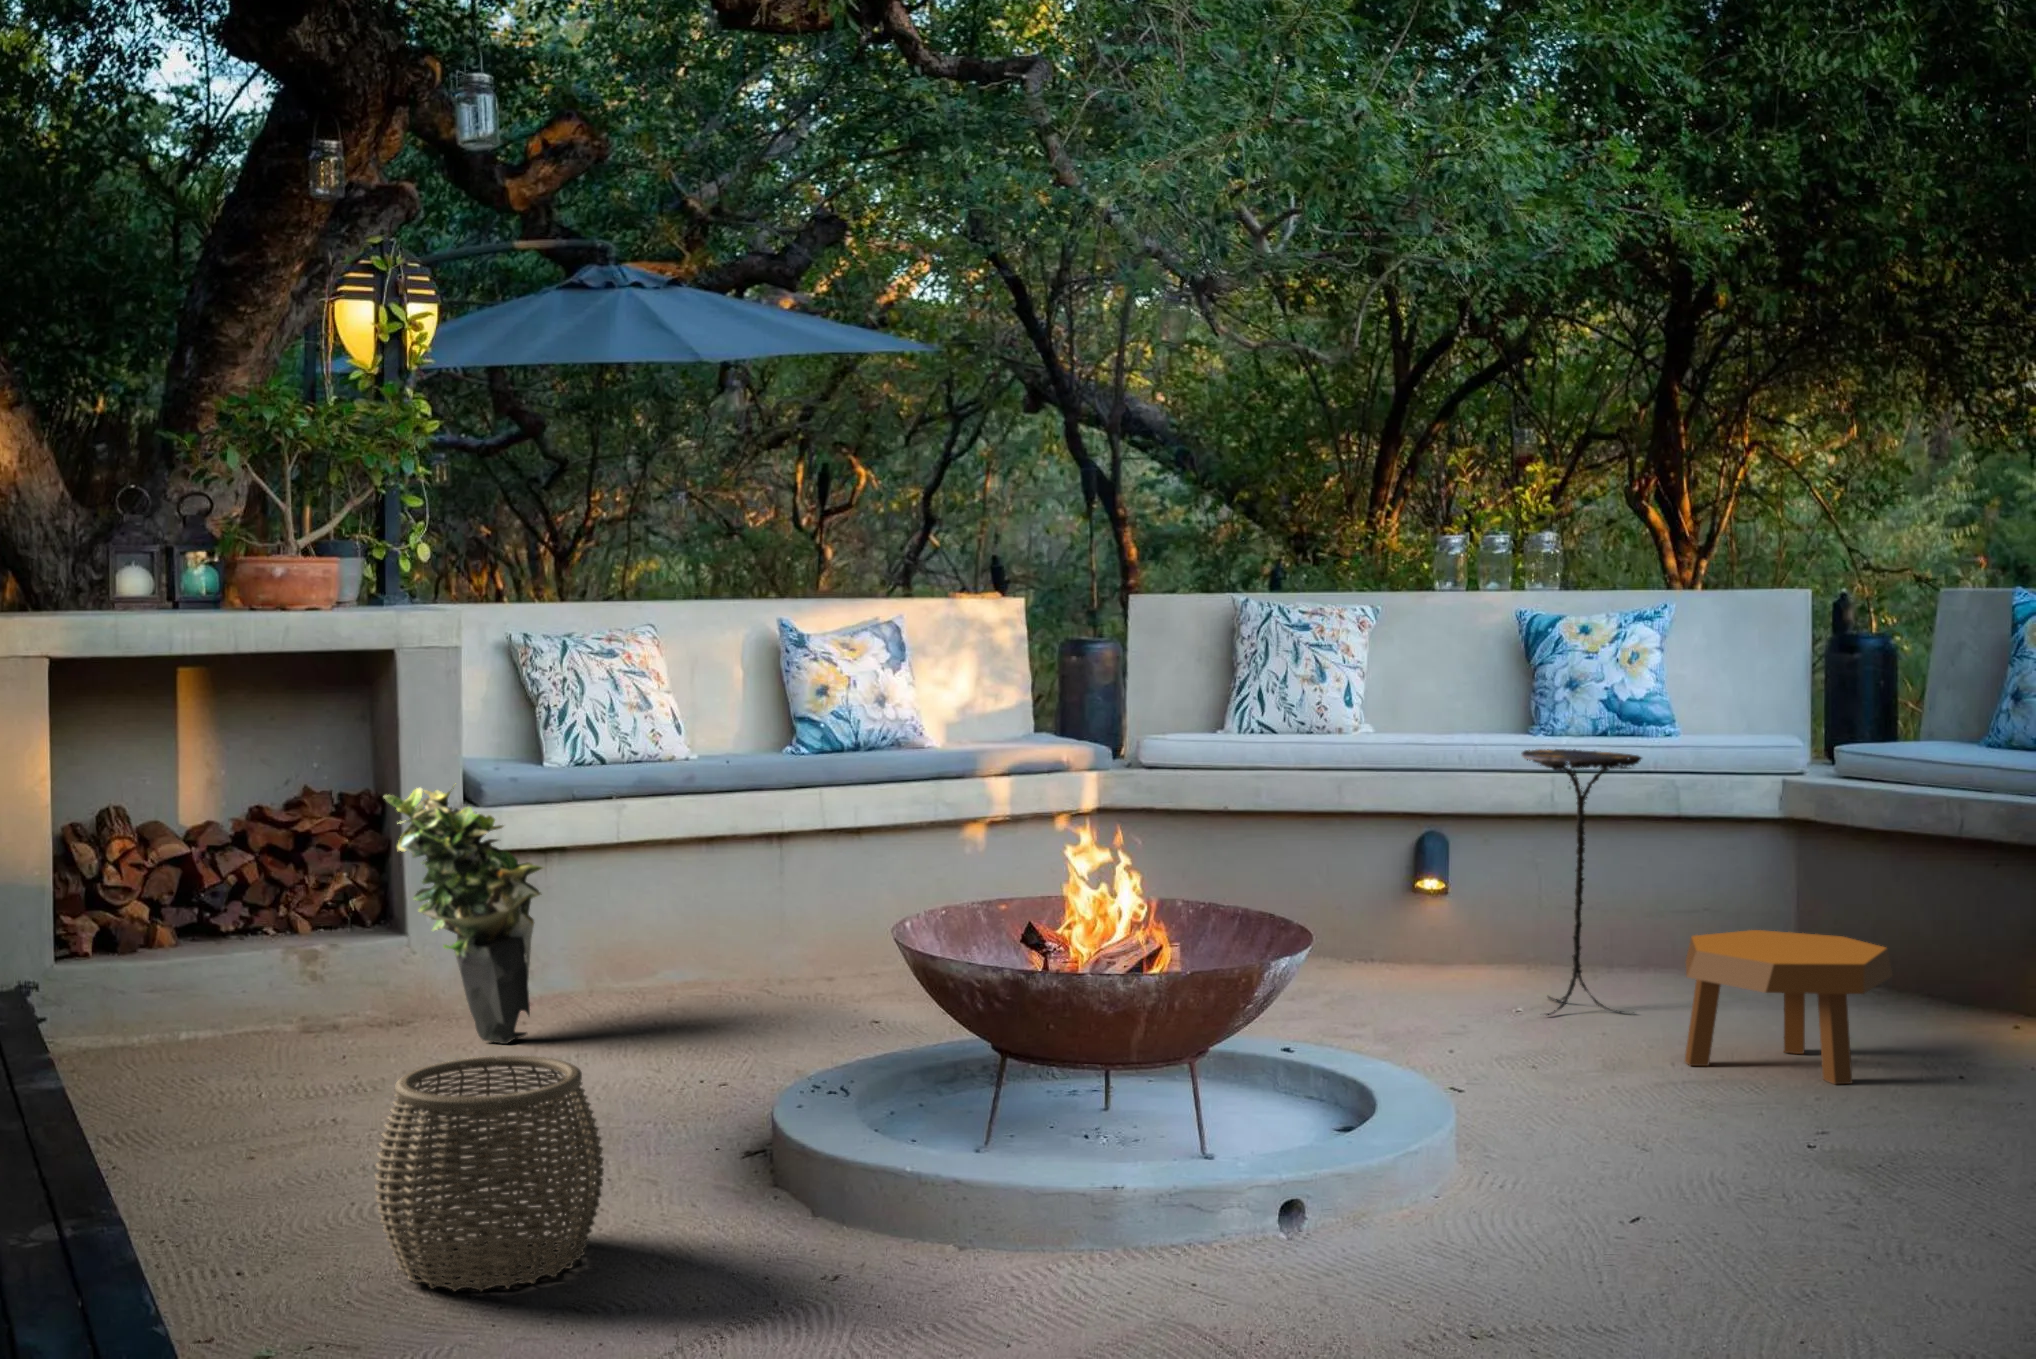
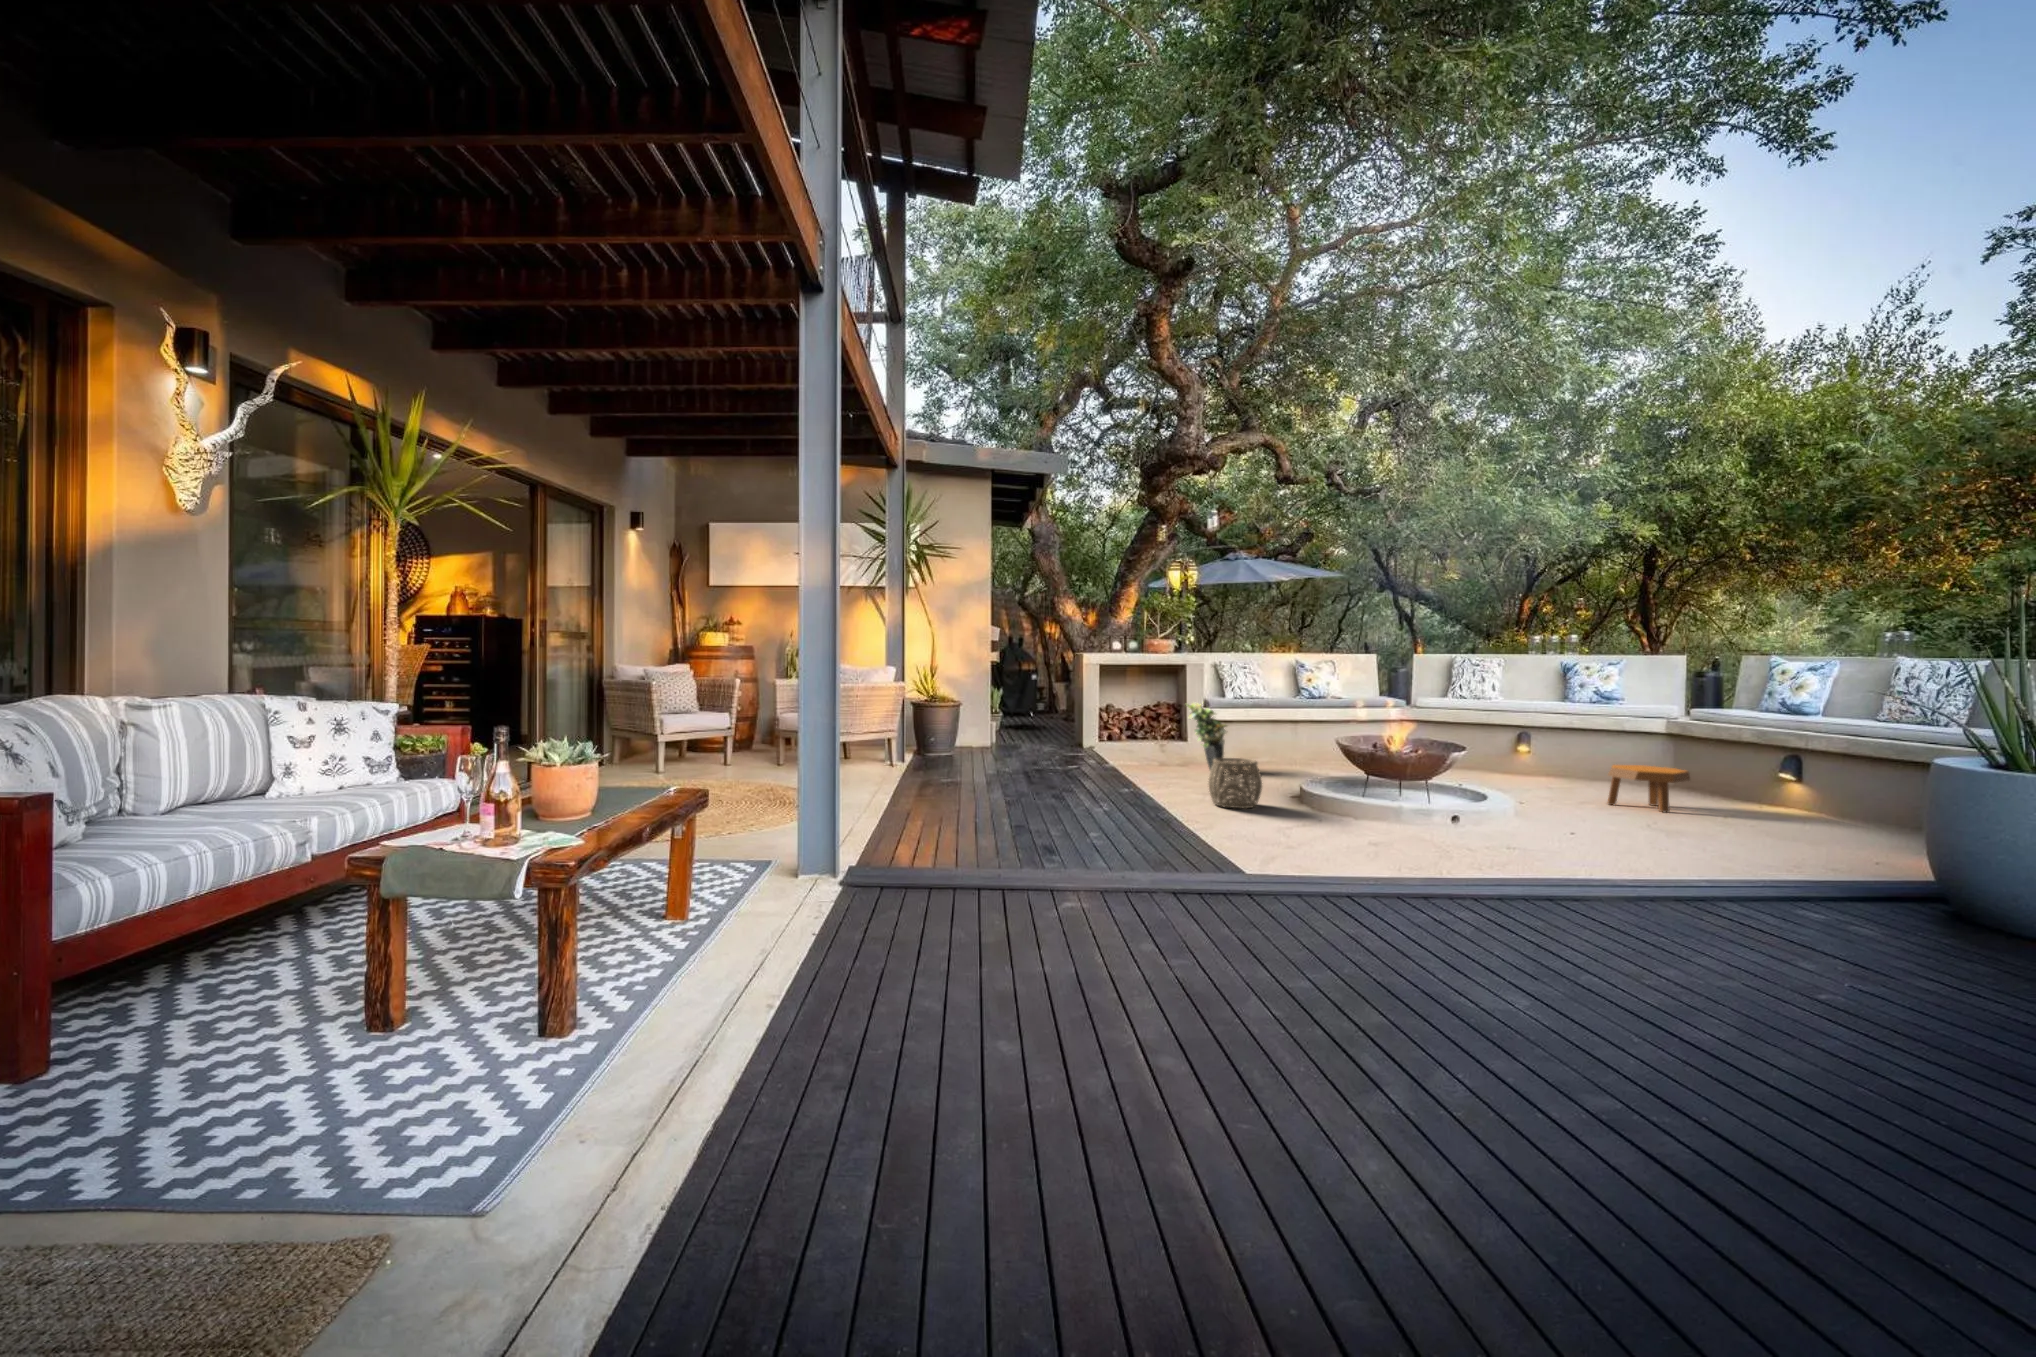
side table: present [1521,749,1642,1015] -> none [1553,705,1601,794]

